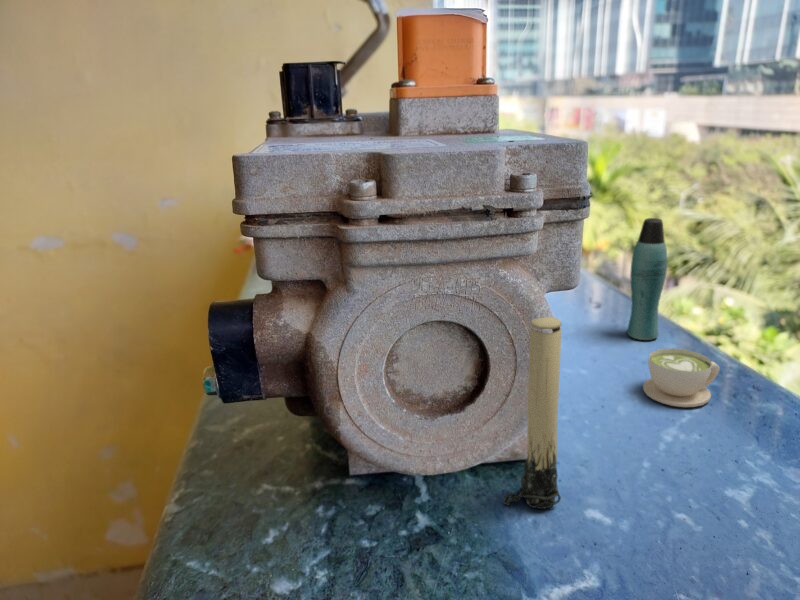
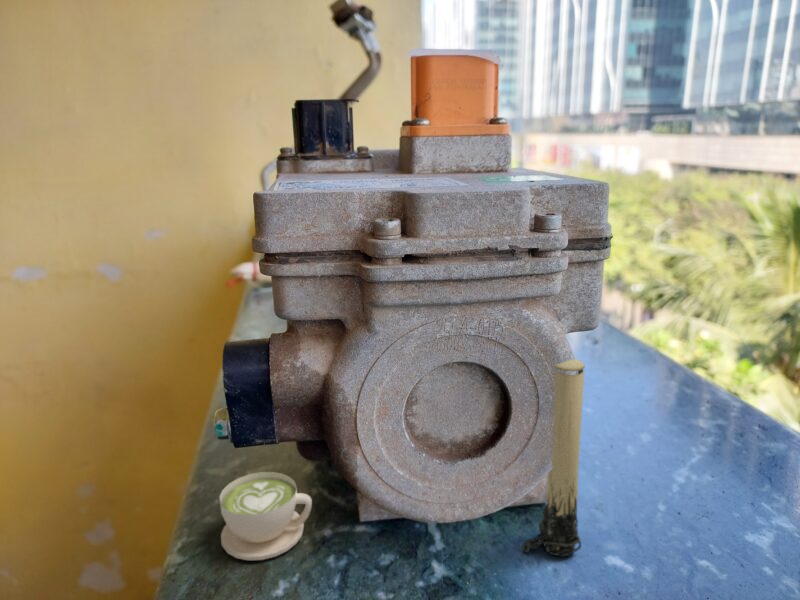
bottle: present [627,218,667,340] -> none [627,256,667,378]
coffee cup: present [643,348,719,407] -> present [220,472,312,560]

